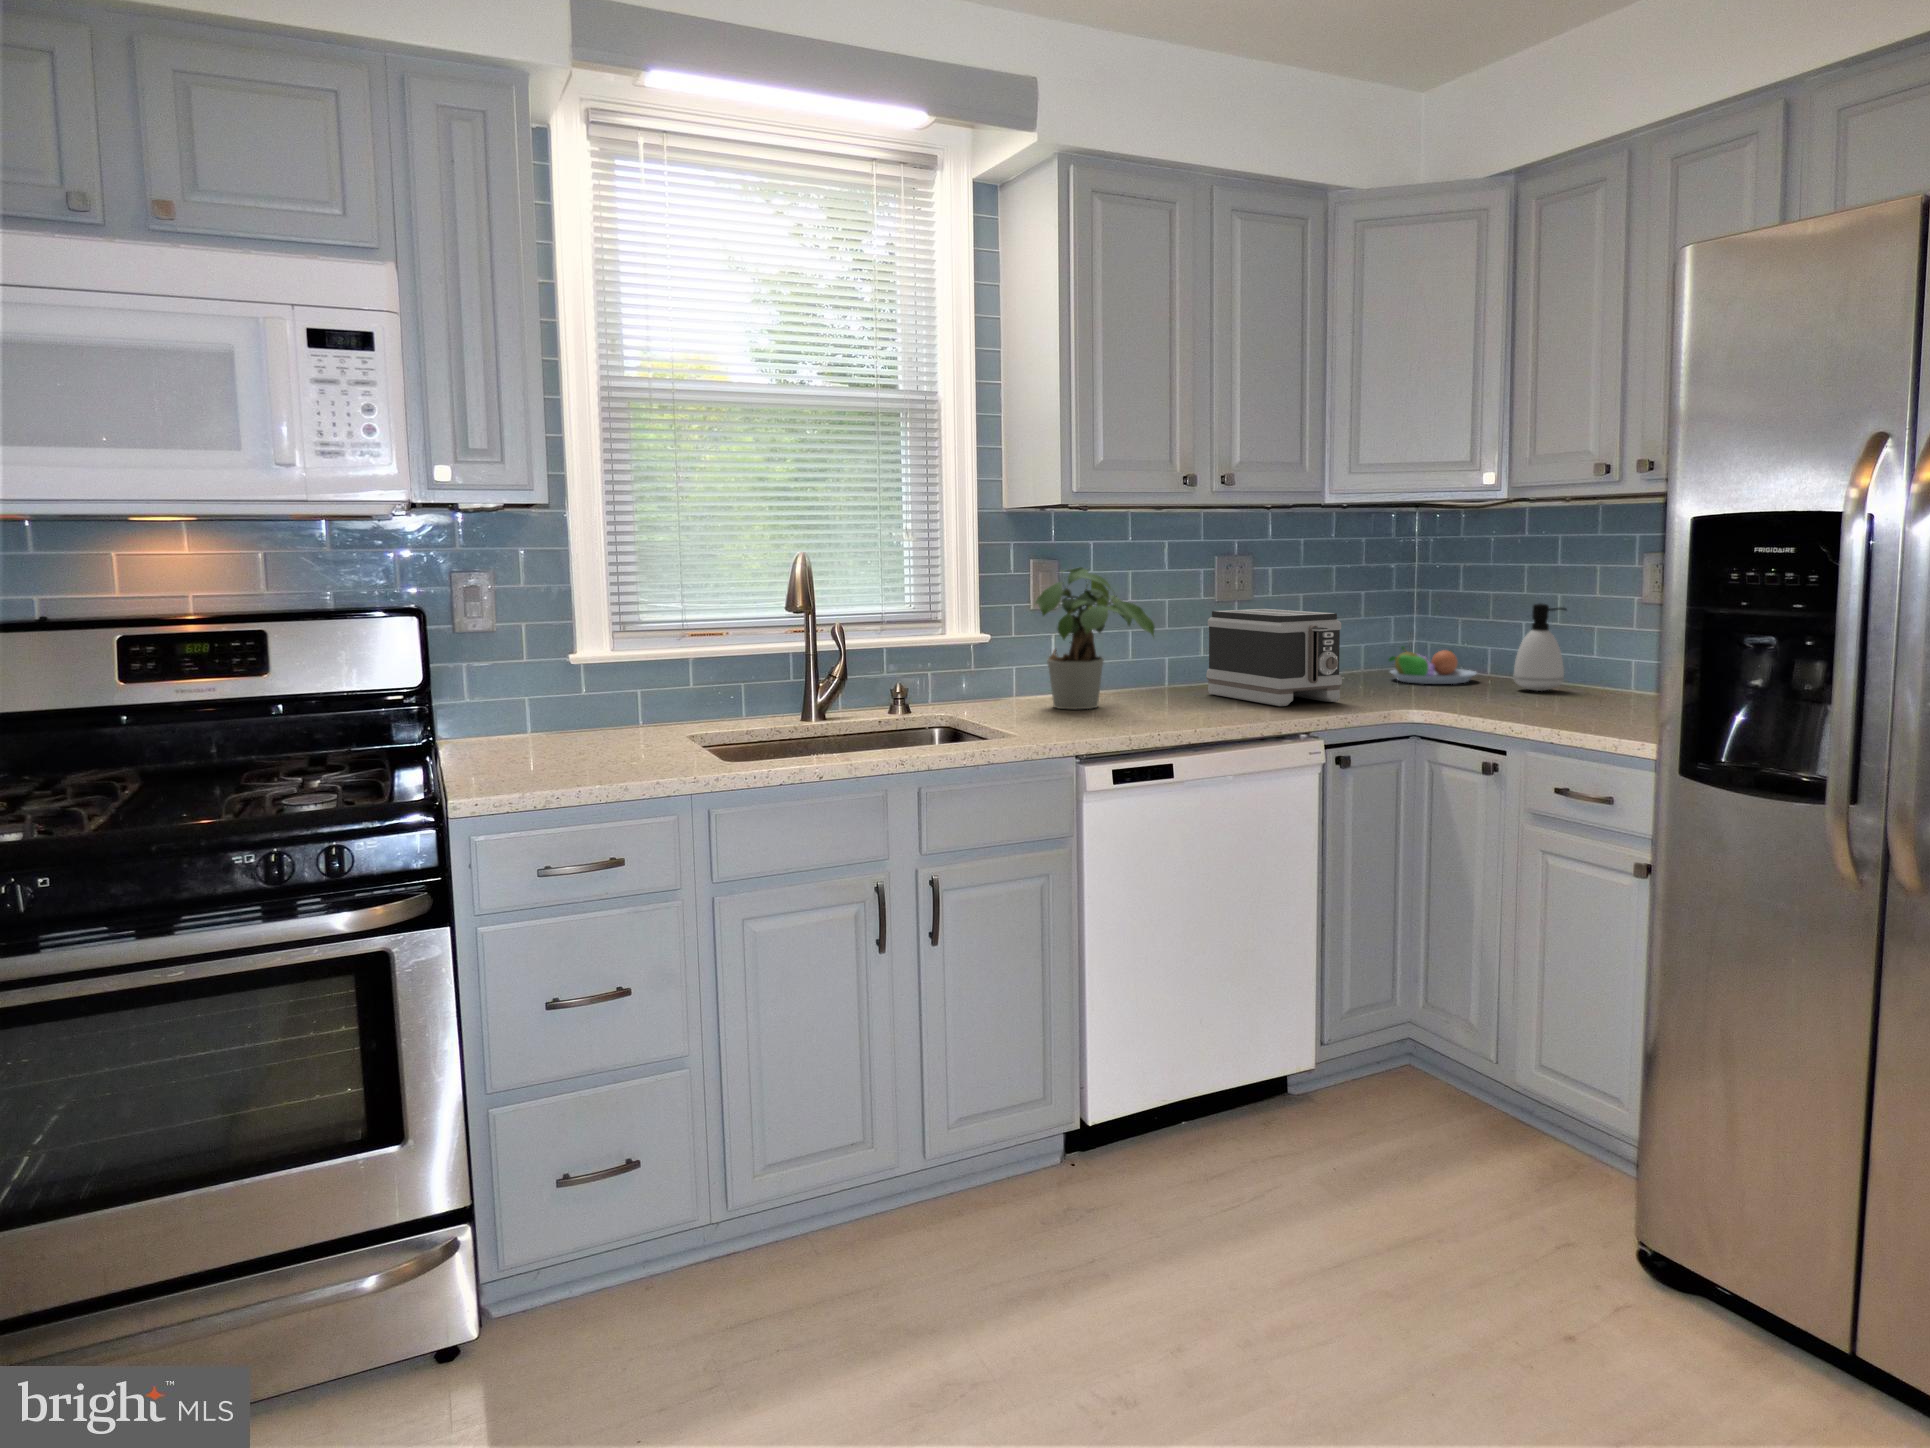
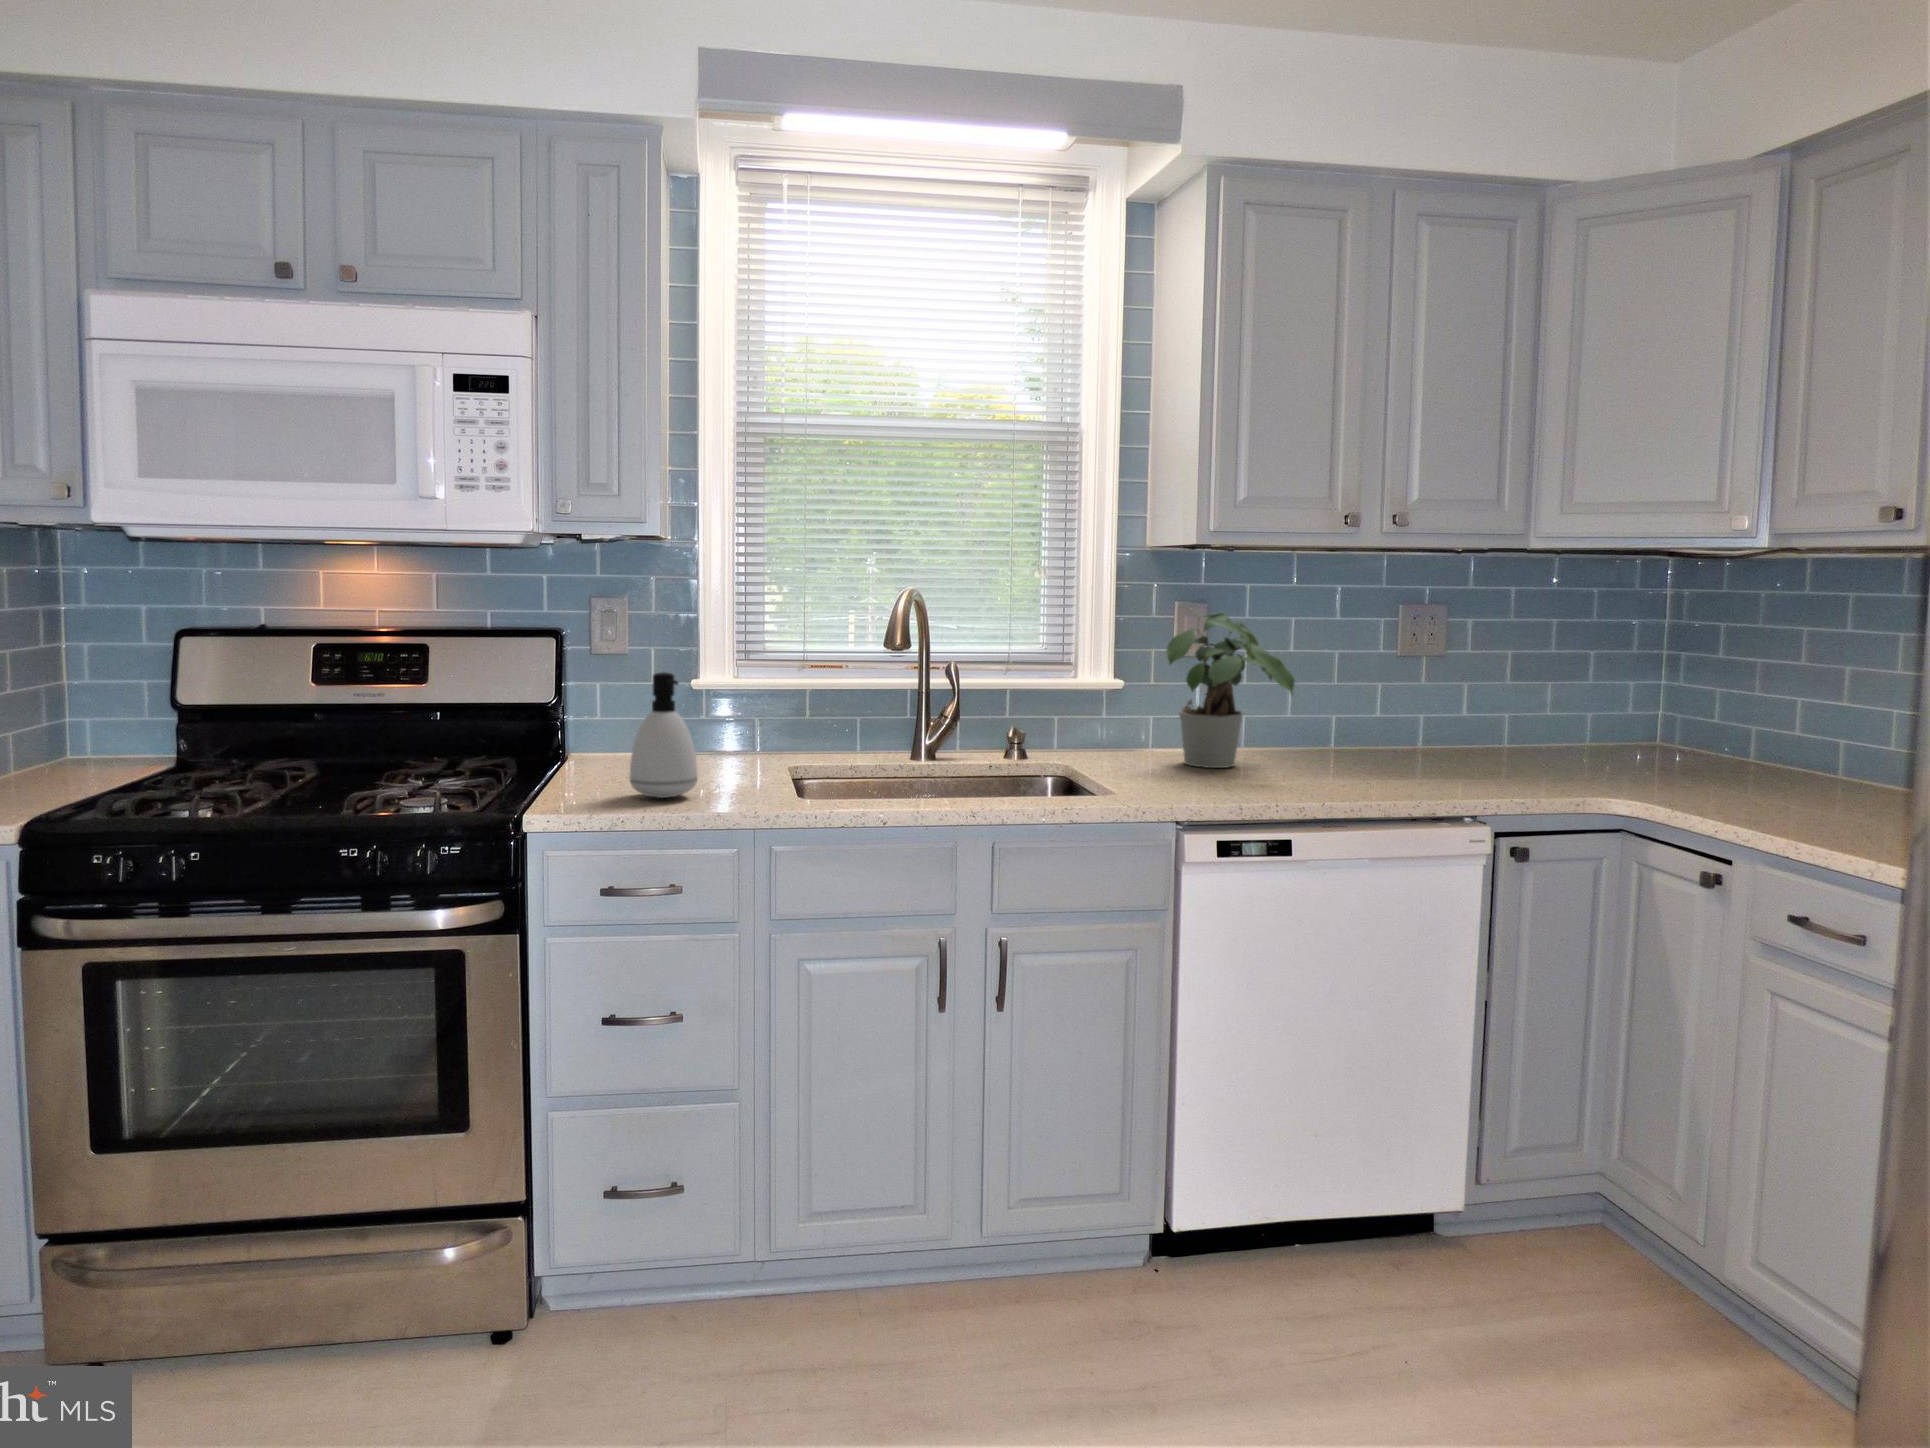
soap dispenser: present [1514,603,1566,691] -> present [630,672,698,798]
toaster: present [1206,609,1342,706] -> none [1373,667,1535,781]
fruit bowl: present [1389,647,1476,684] -> none [1614,719,1736,769]

